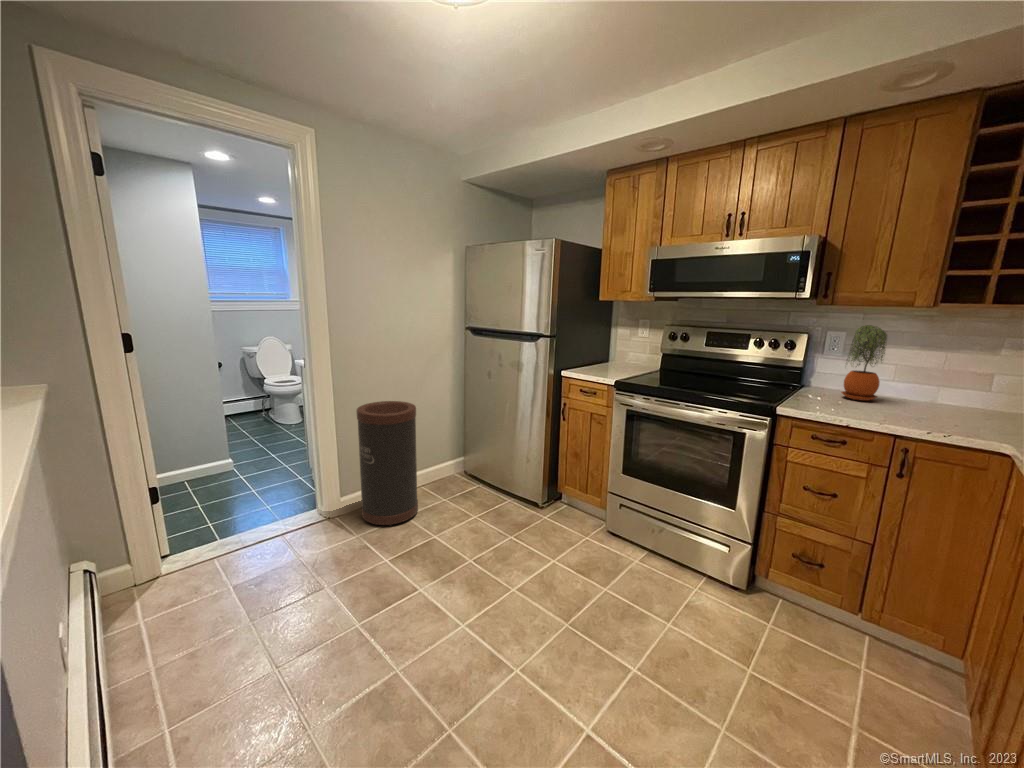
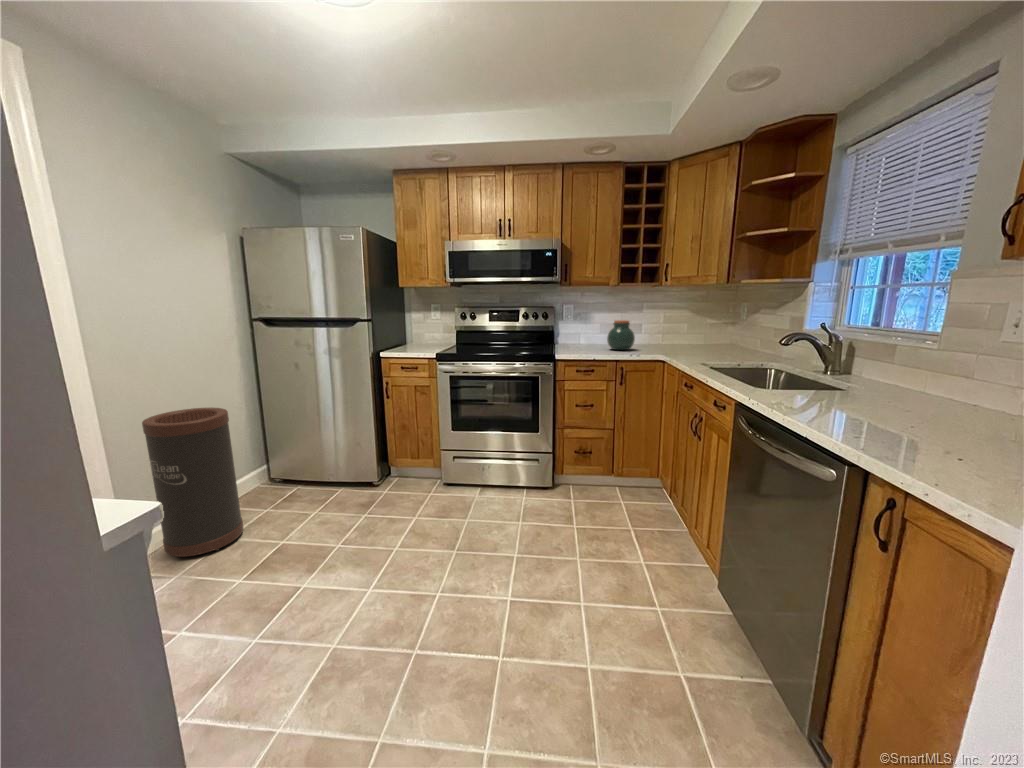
potted plant: present [841,325,887,401] -> none [580,298,599,347]
jar: none [890,366,953,418] -> present [607,320,635,350]

